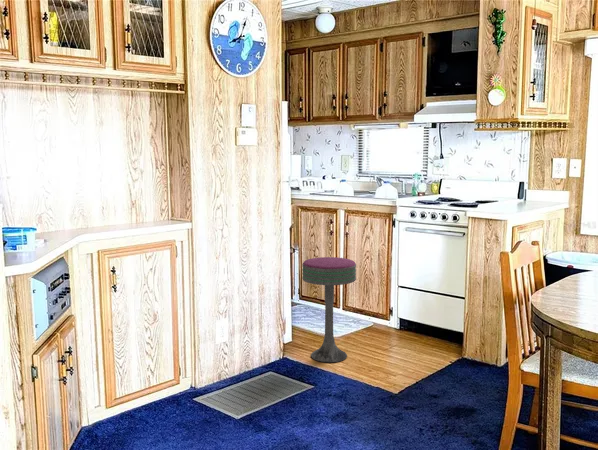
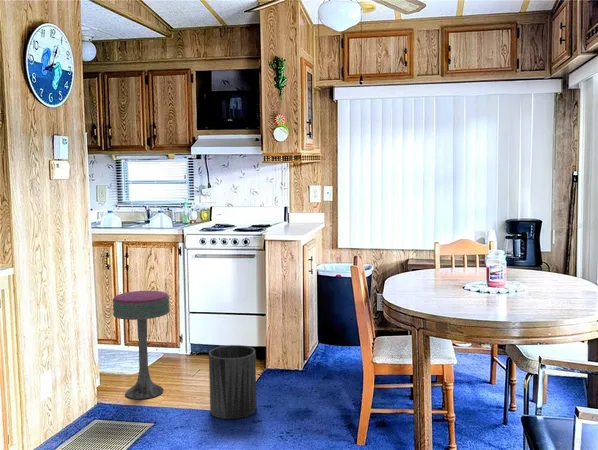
trash can: none [373,325,424,404] -> present [209,345,257,419]

